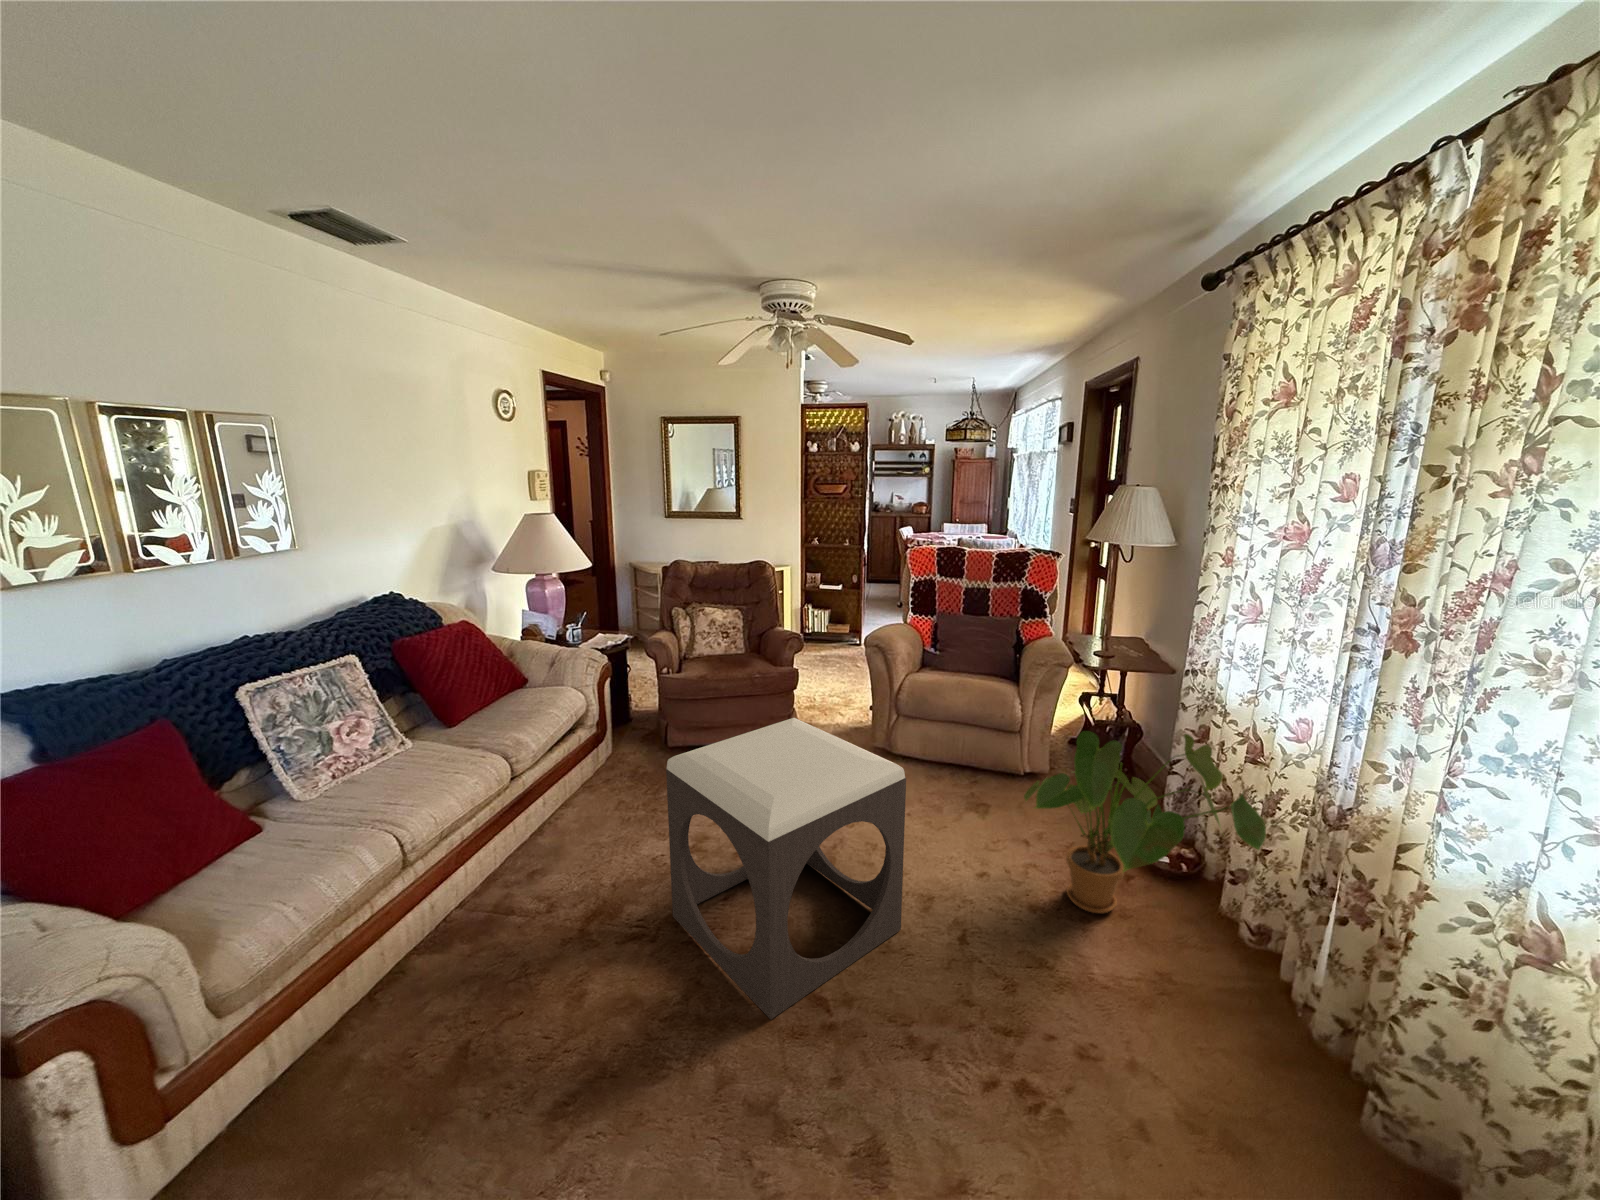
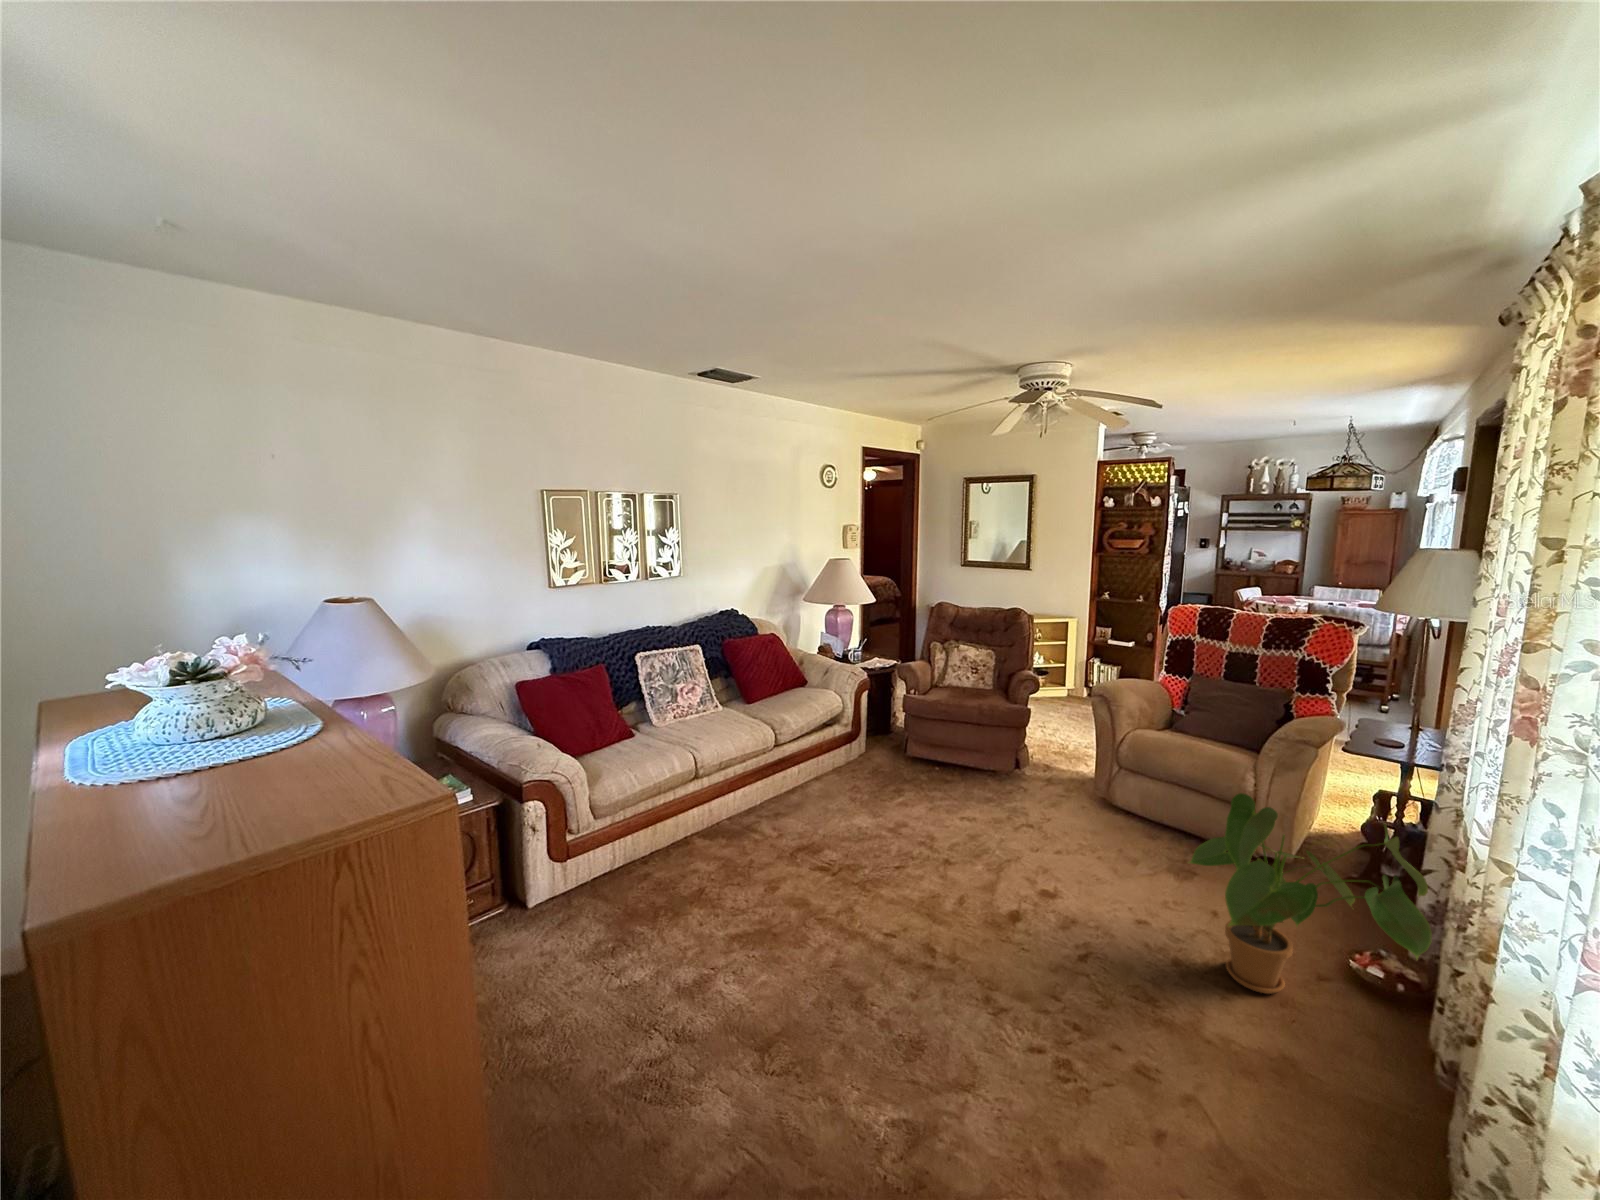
footstool: present [666,718,906,1019] -> none [856,735,1036,946]

